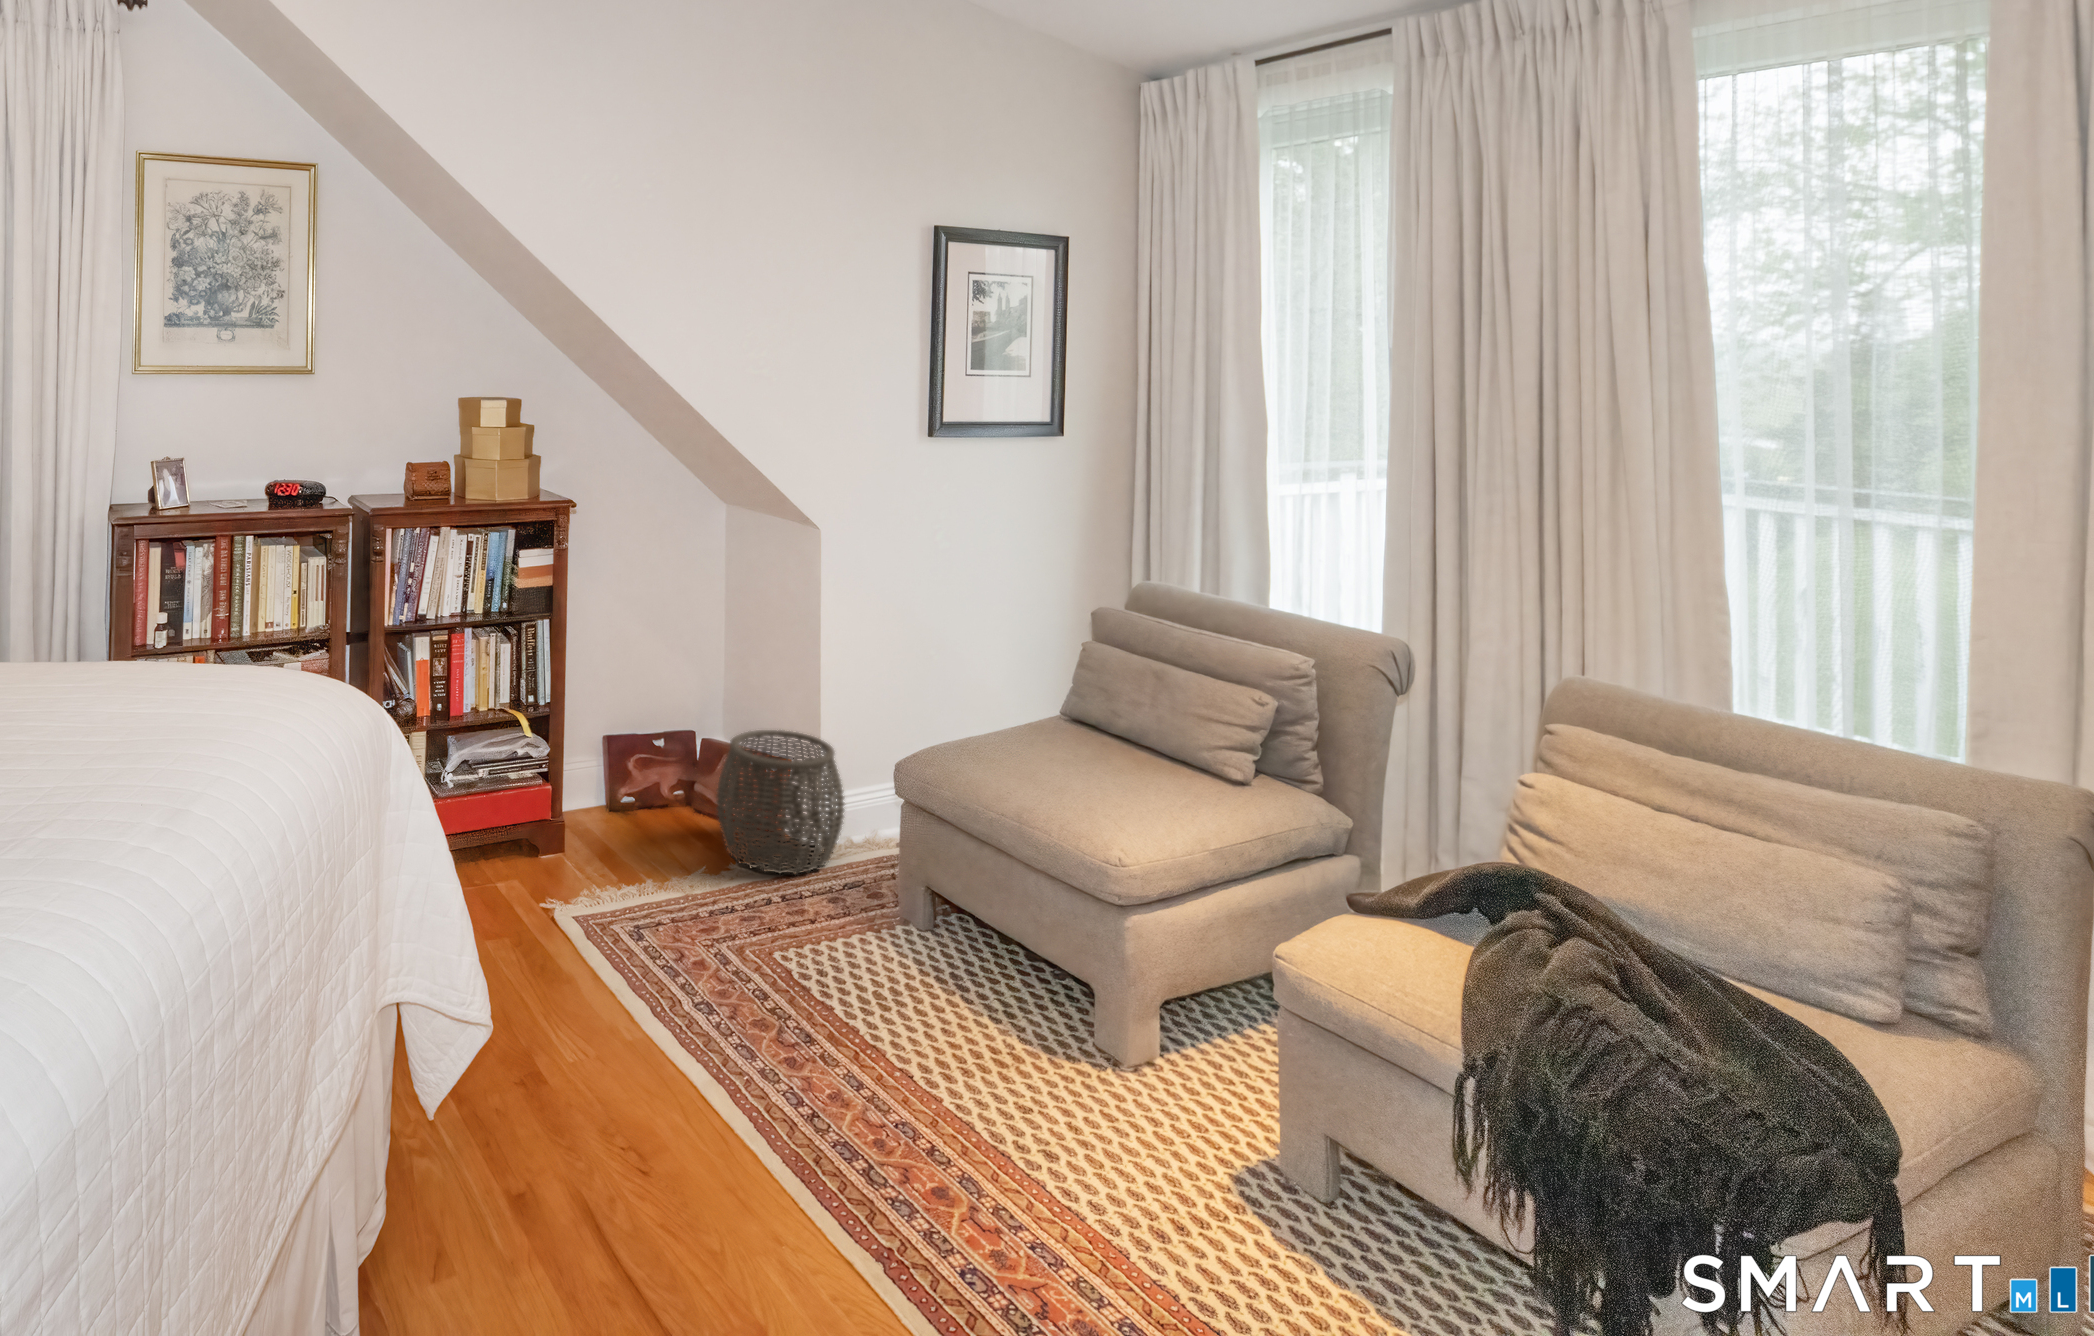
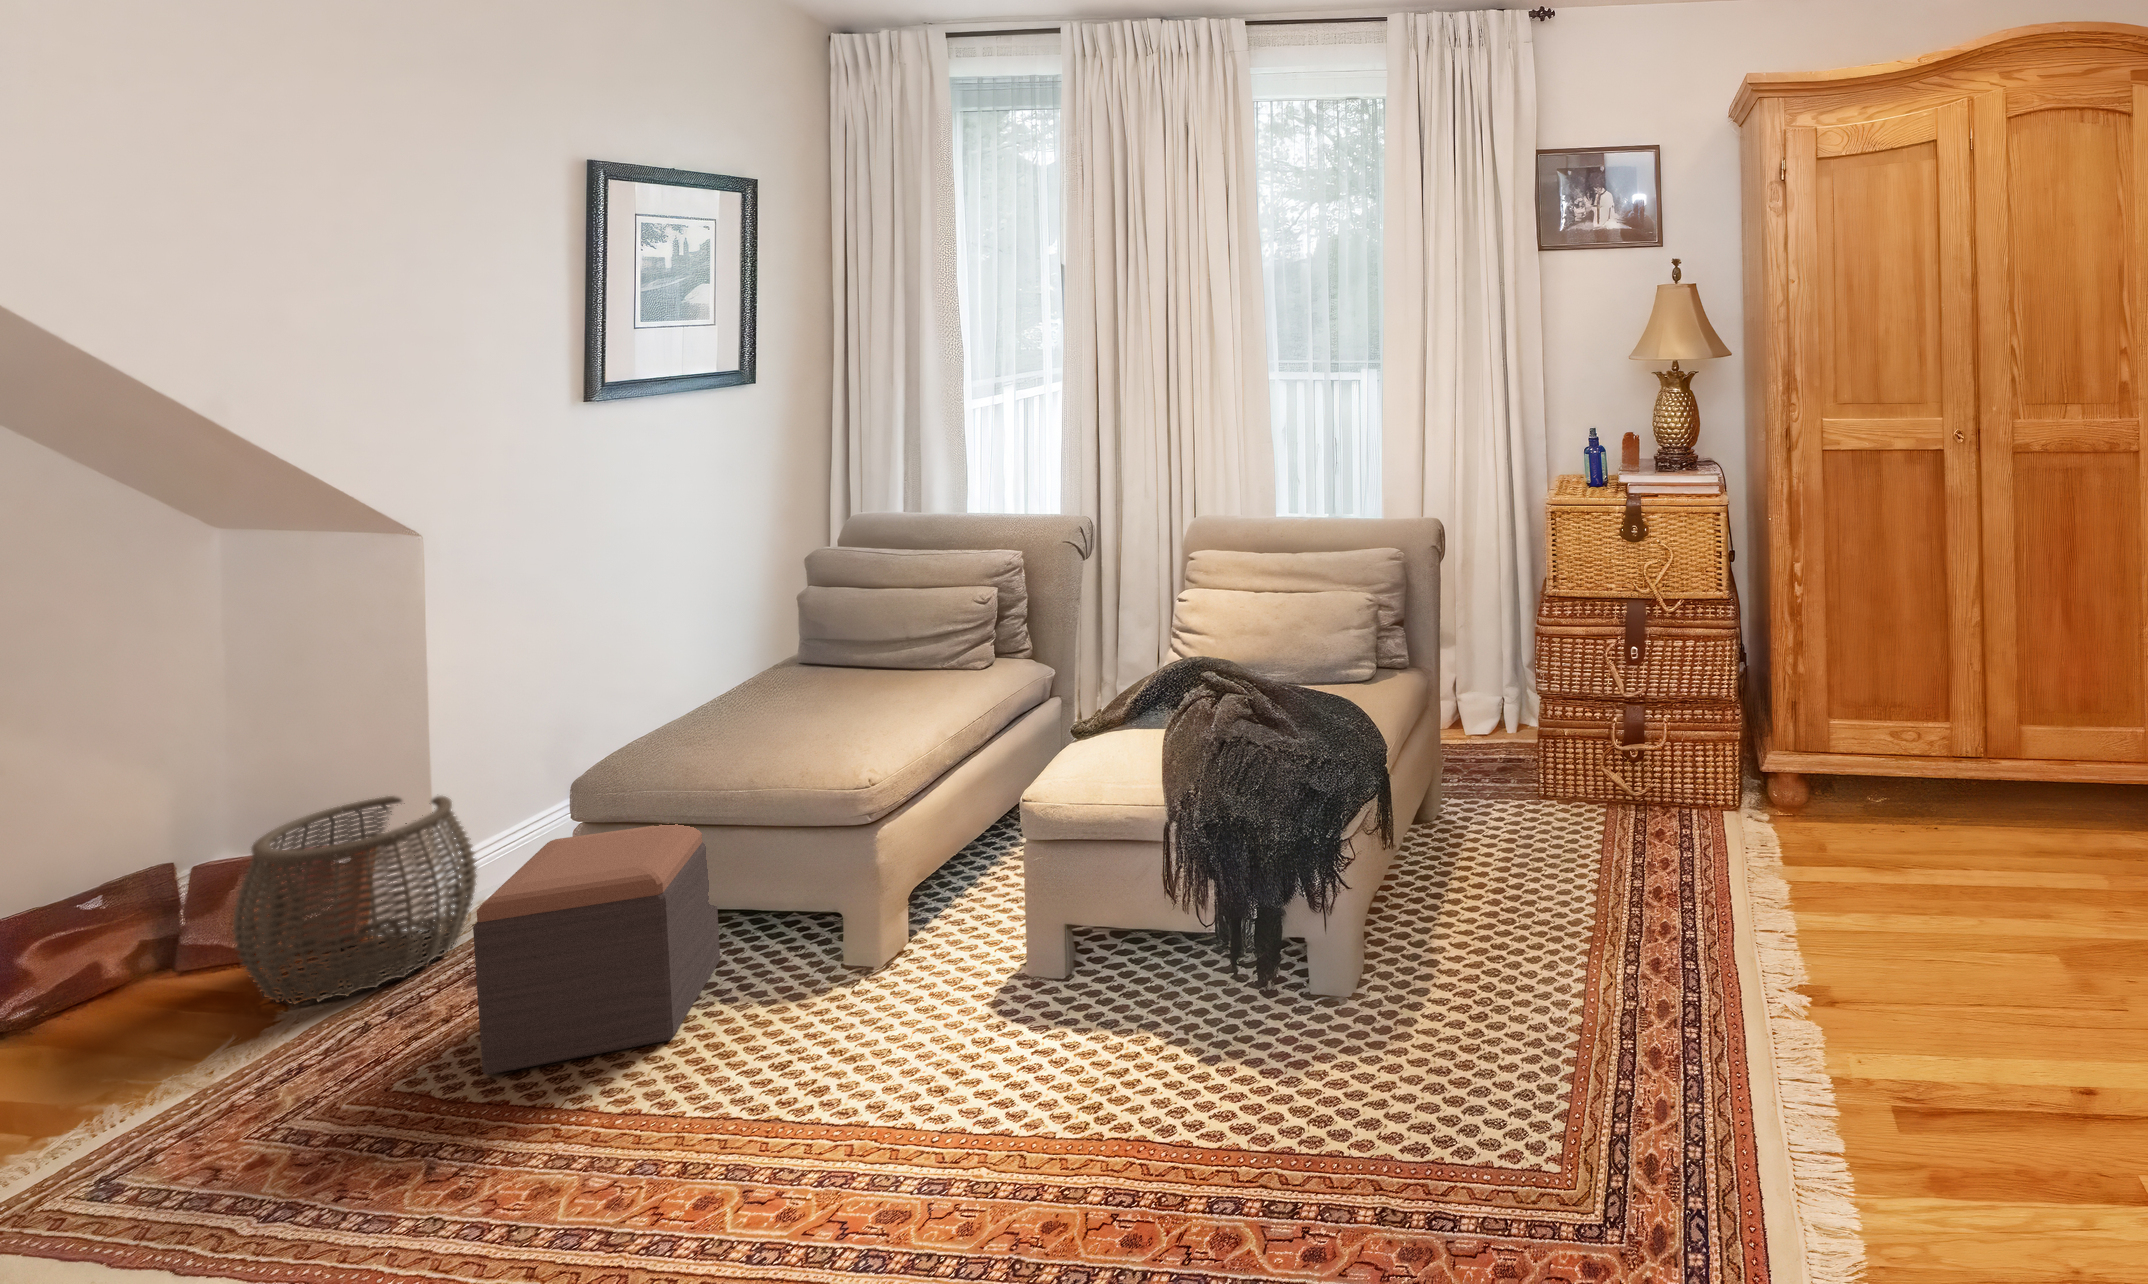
footstool: none [822,811,996,1028] -> present [473,824,720,1075]

